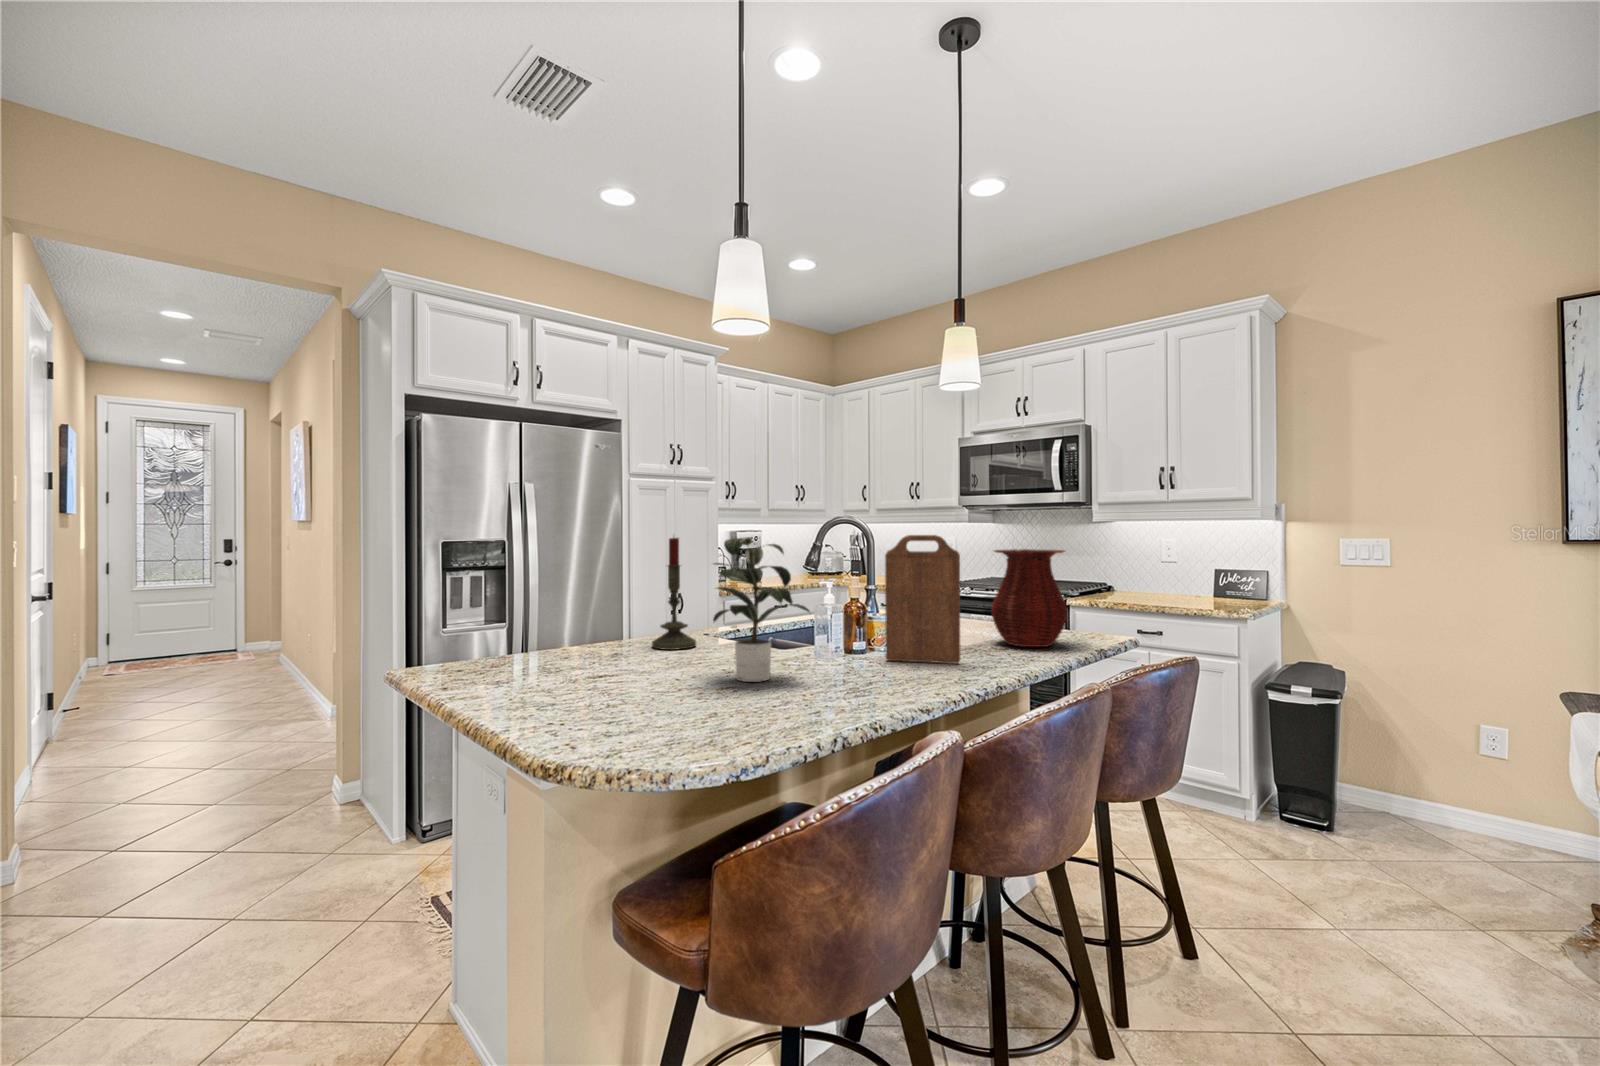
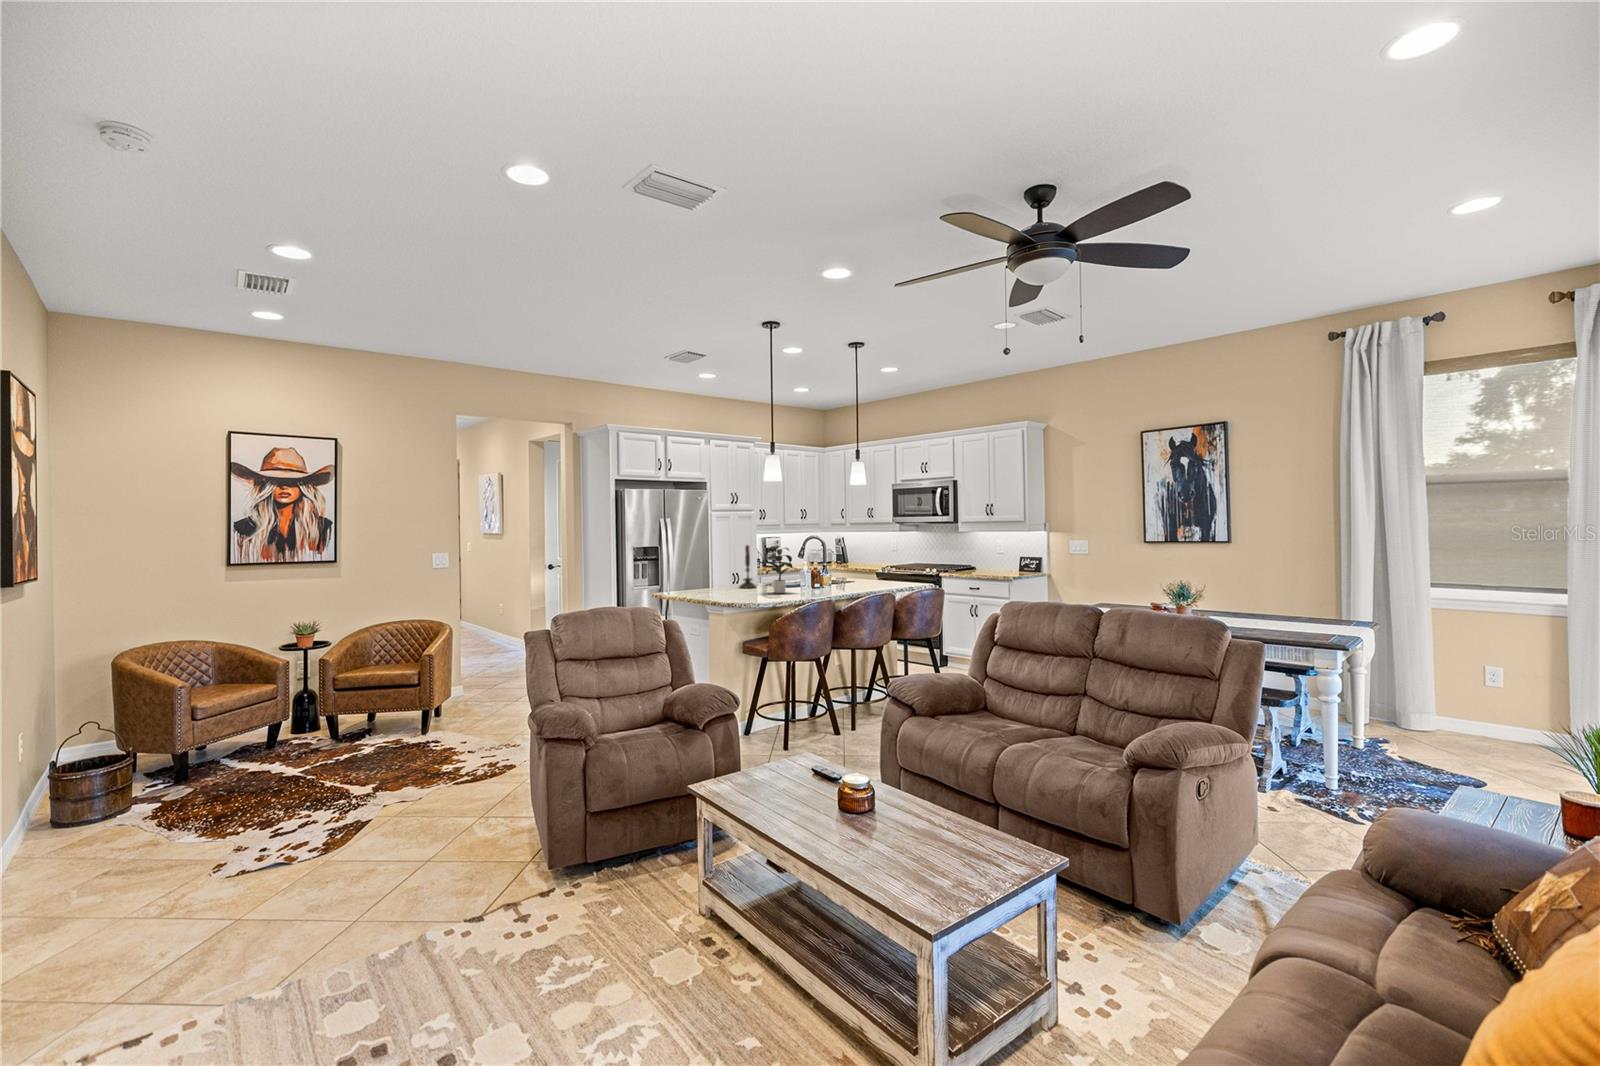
cutting board: present [885,535,960,663] -> none [827,544,854,590]
vase: present [992,549,1067,647] -> none [873,548,902,586]

